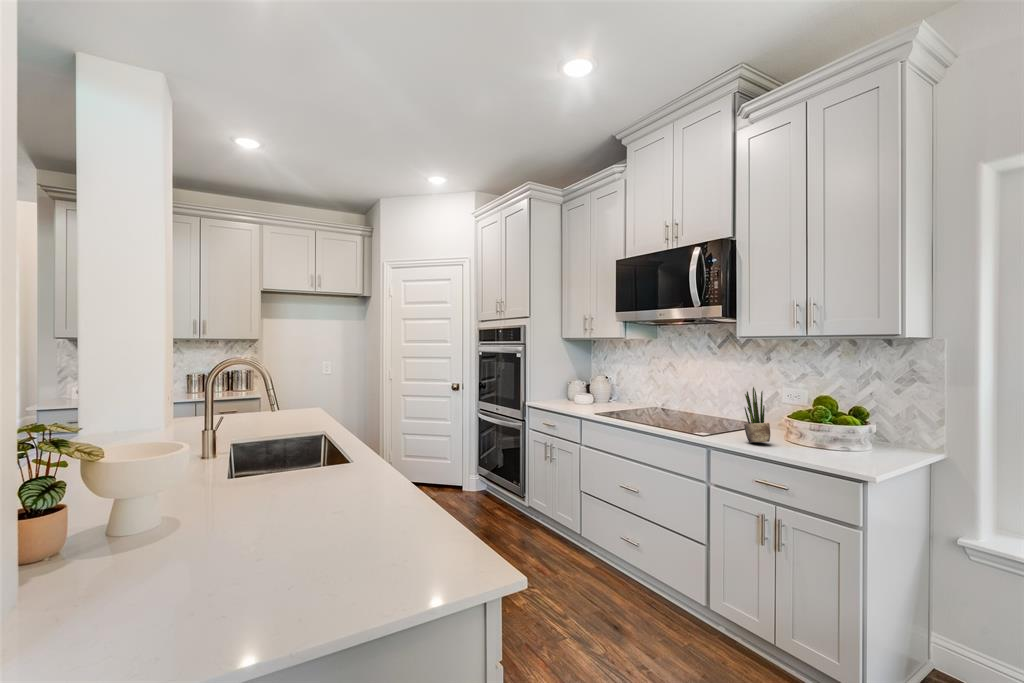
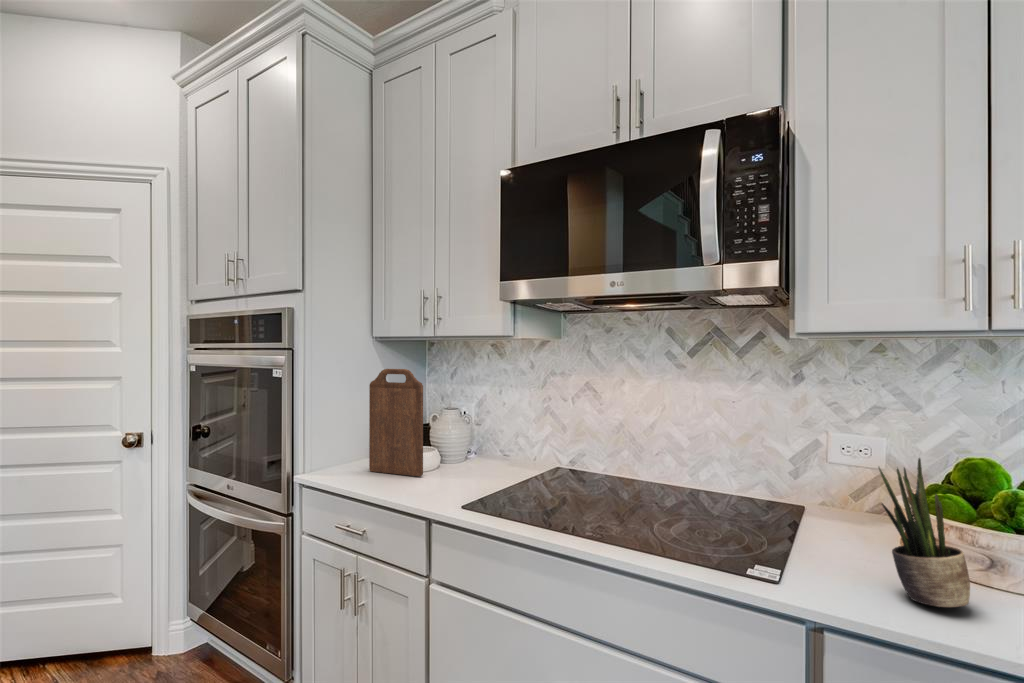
cutting board: none [559,354,583,405] -> present [369,369,423,476]

